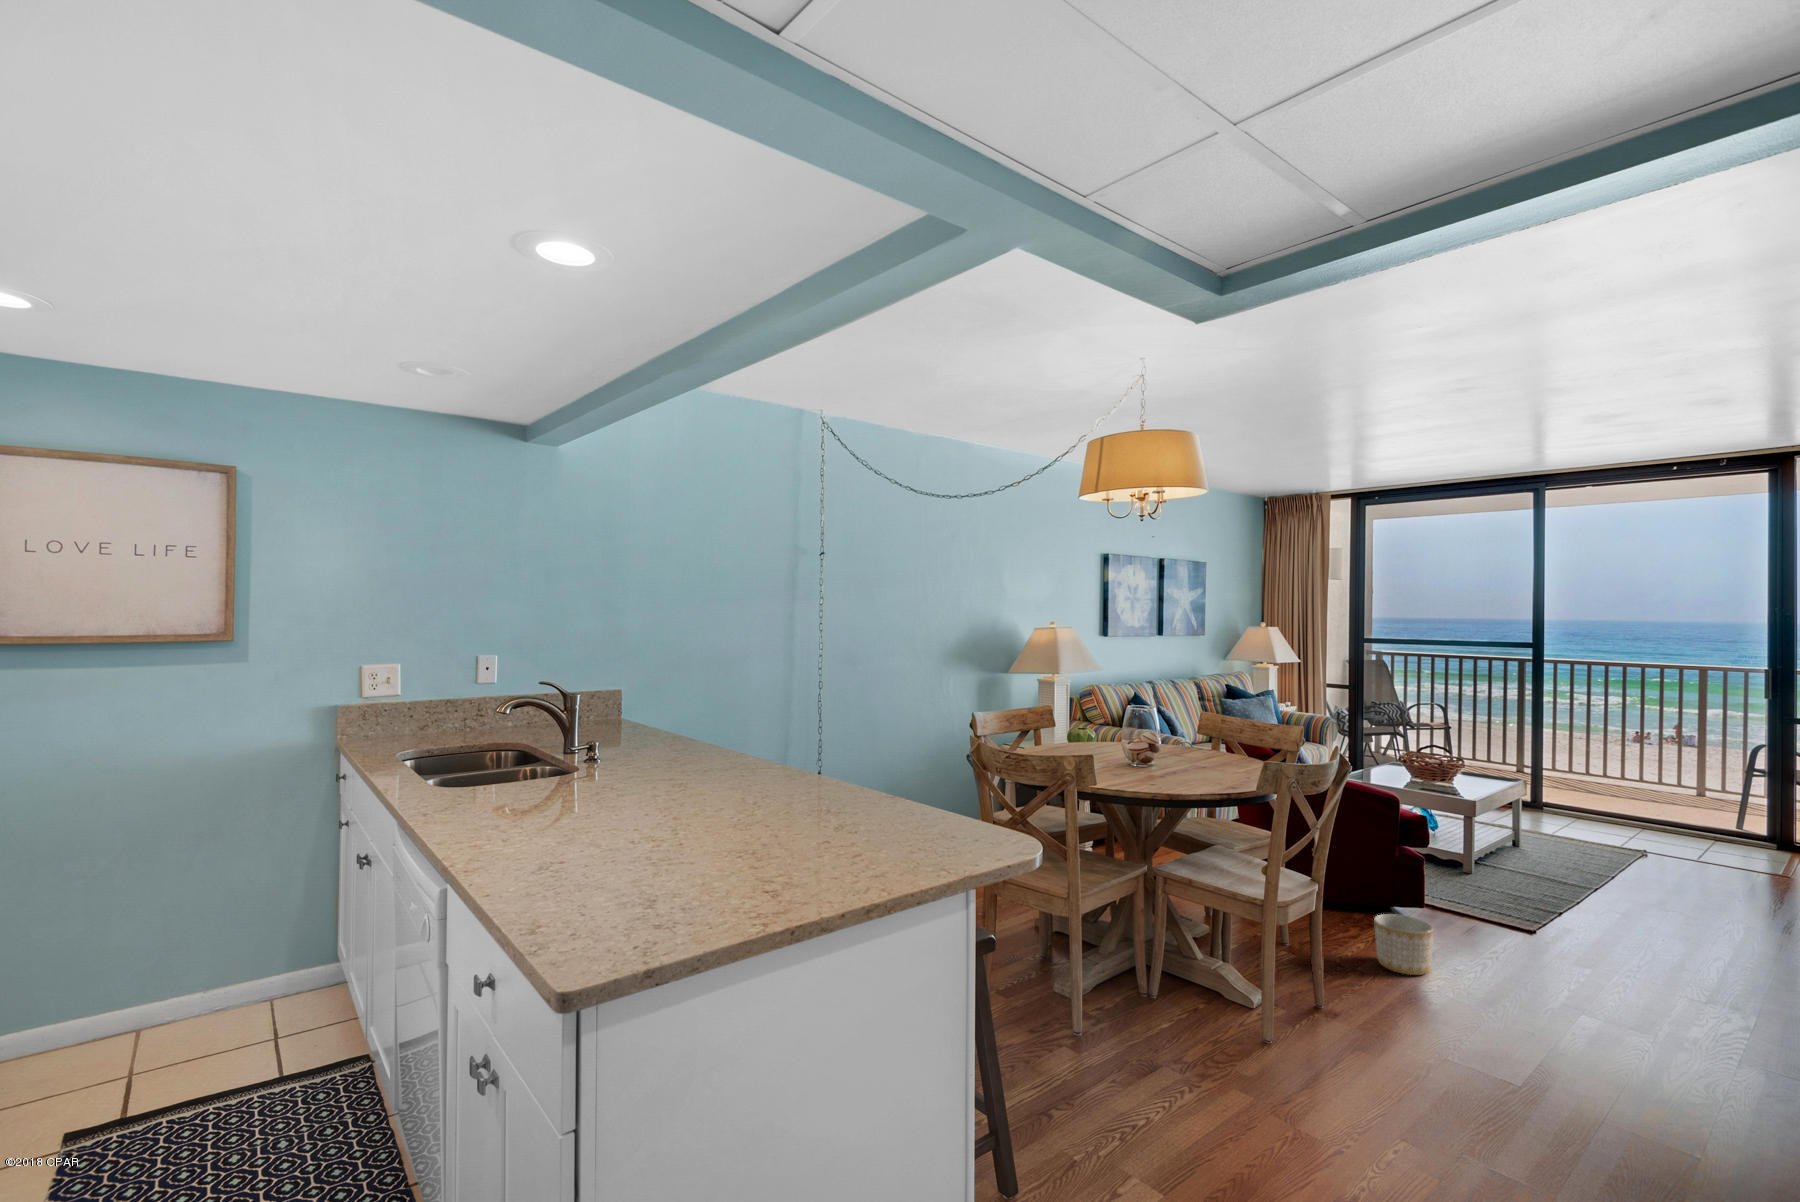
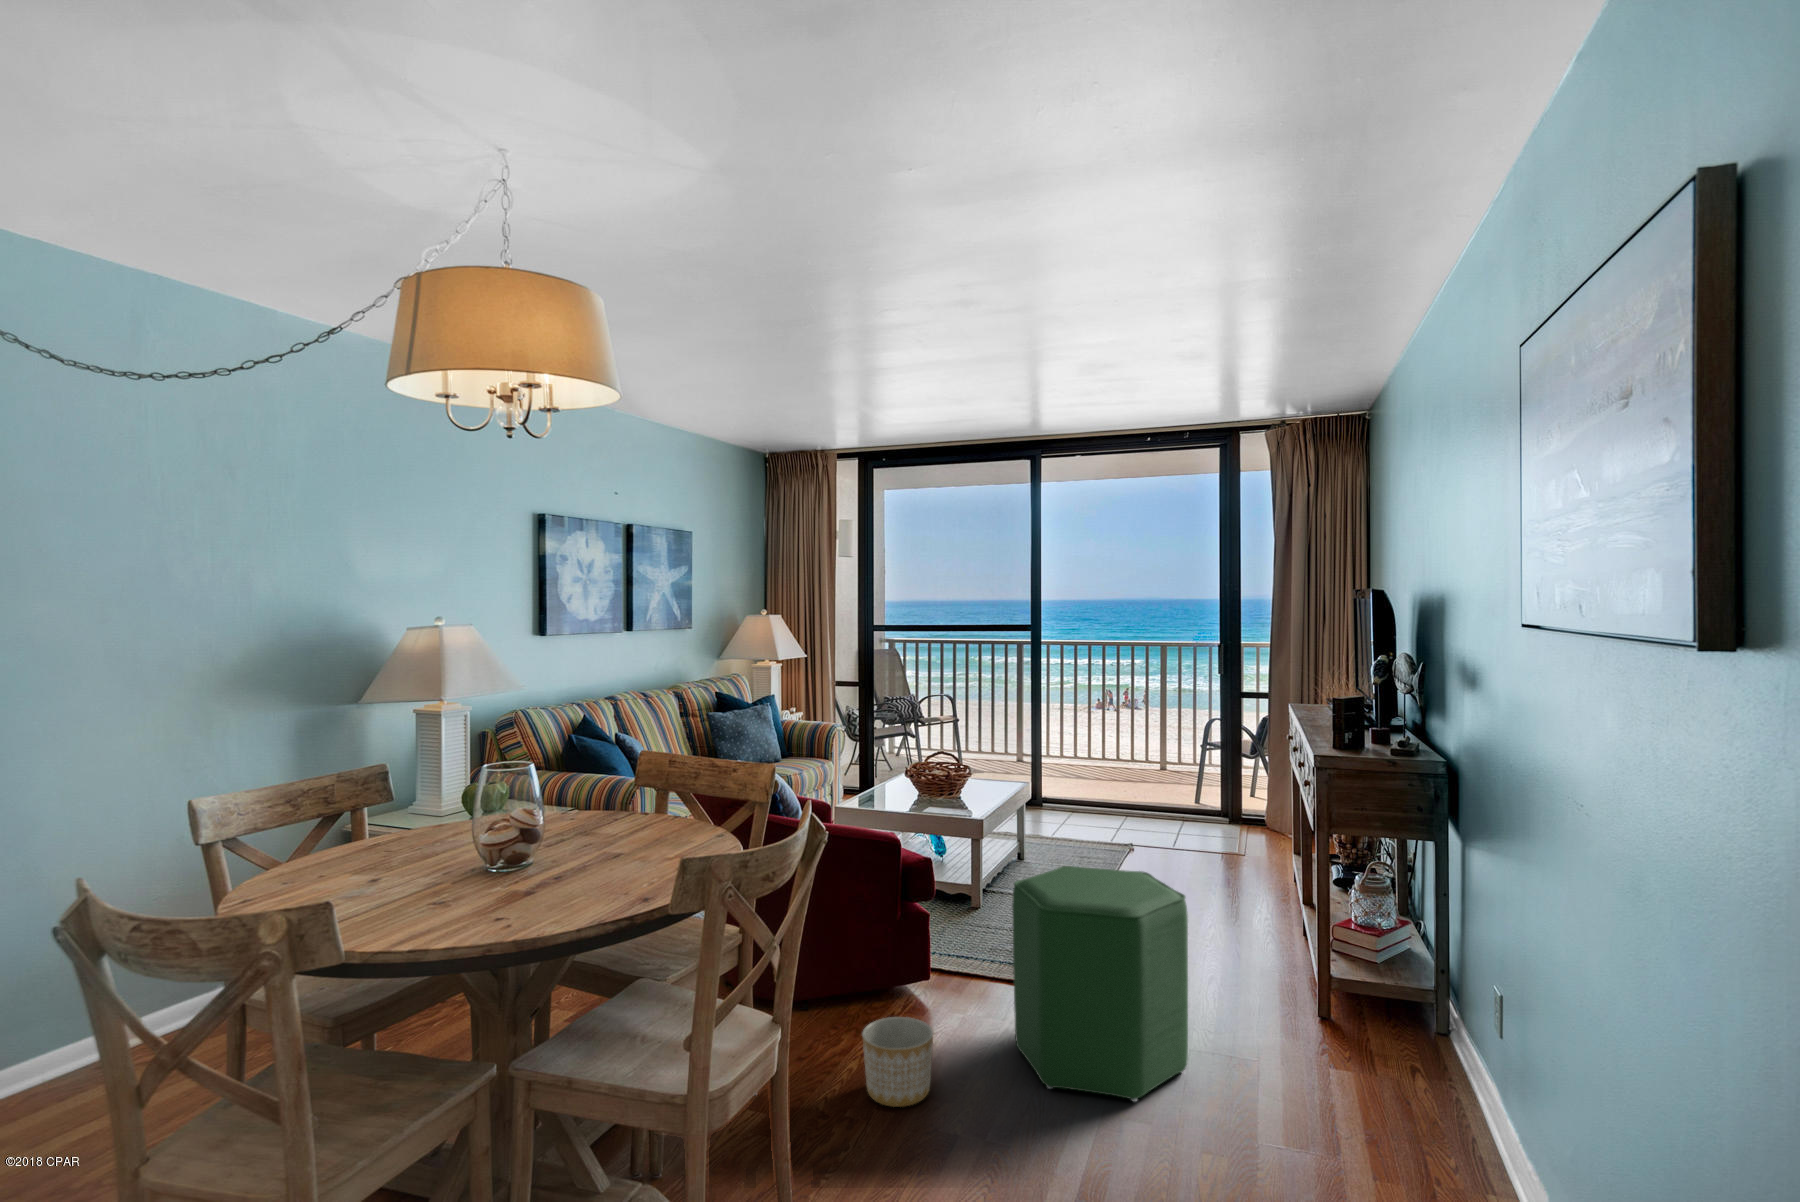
ottoman: none [1506,829,1683,1013] -> present [1012,866,1188,1102]

